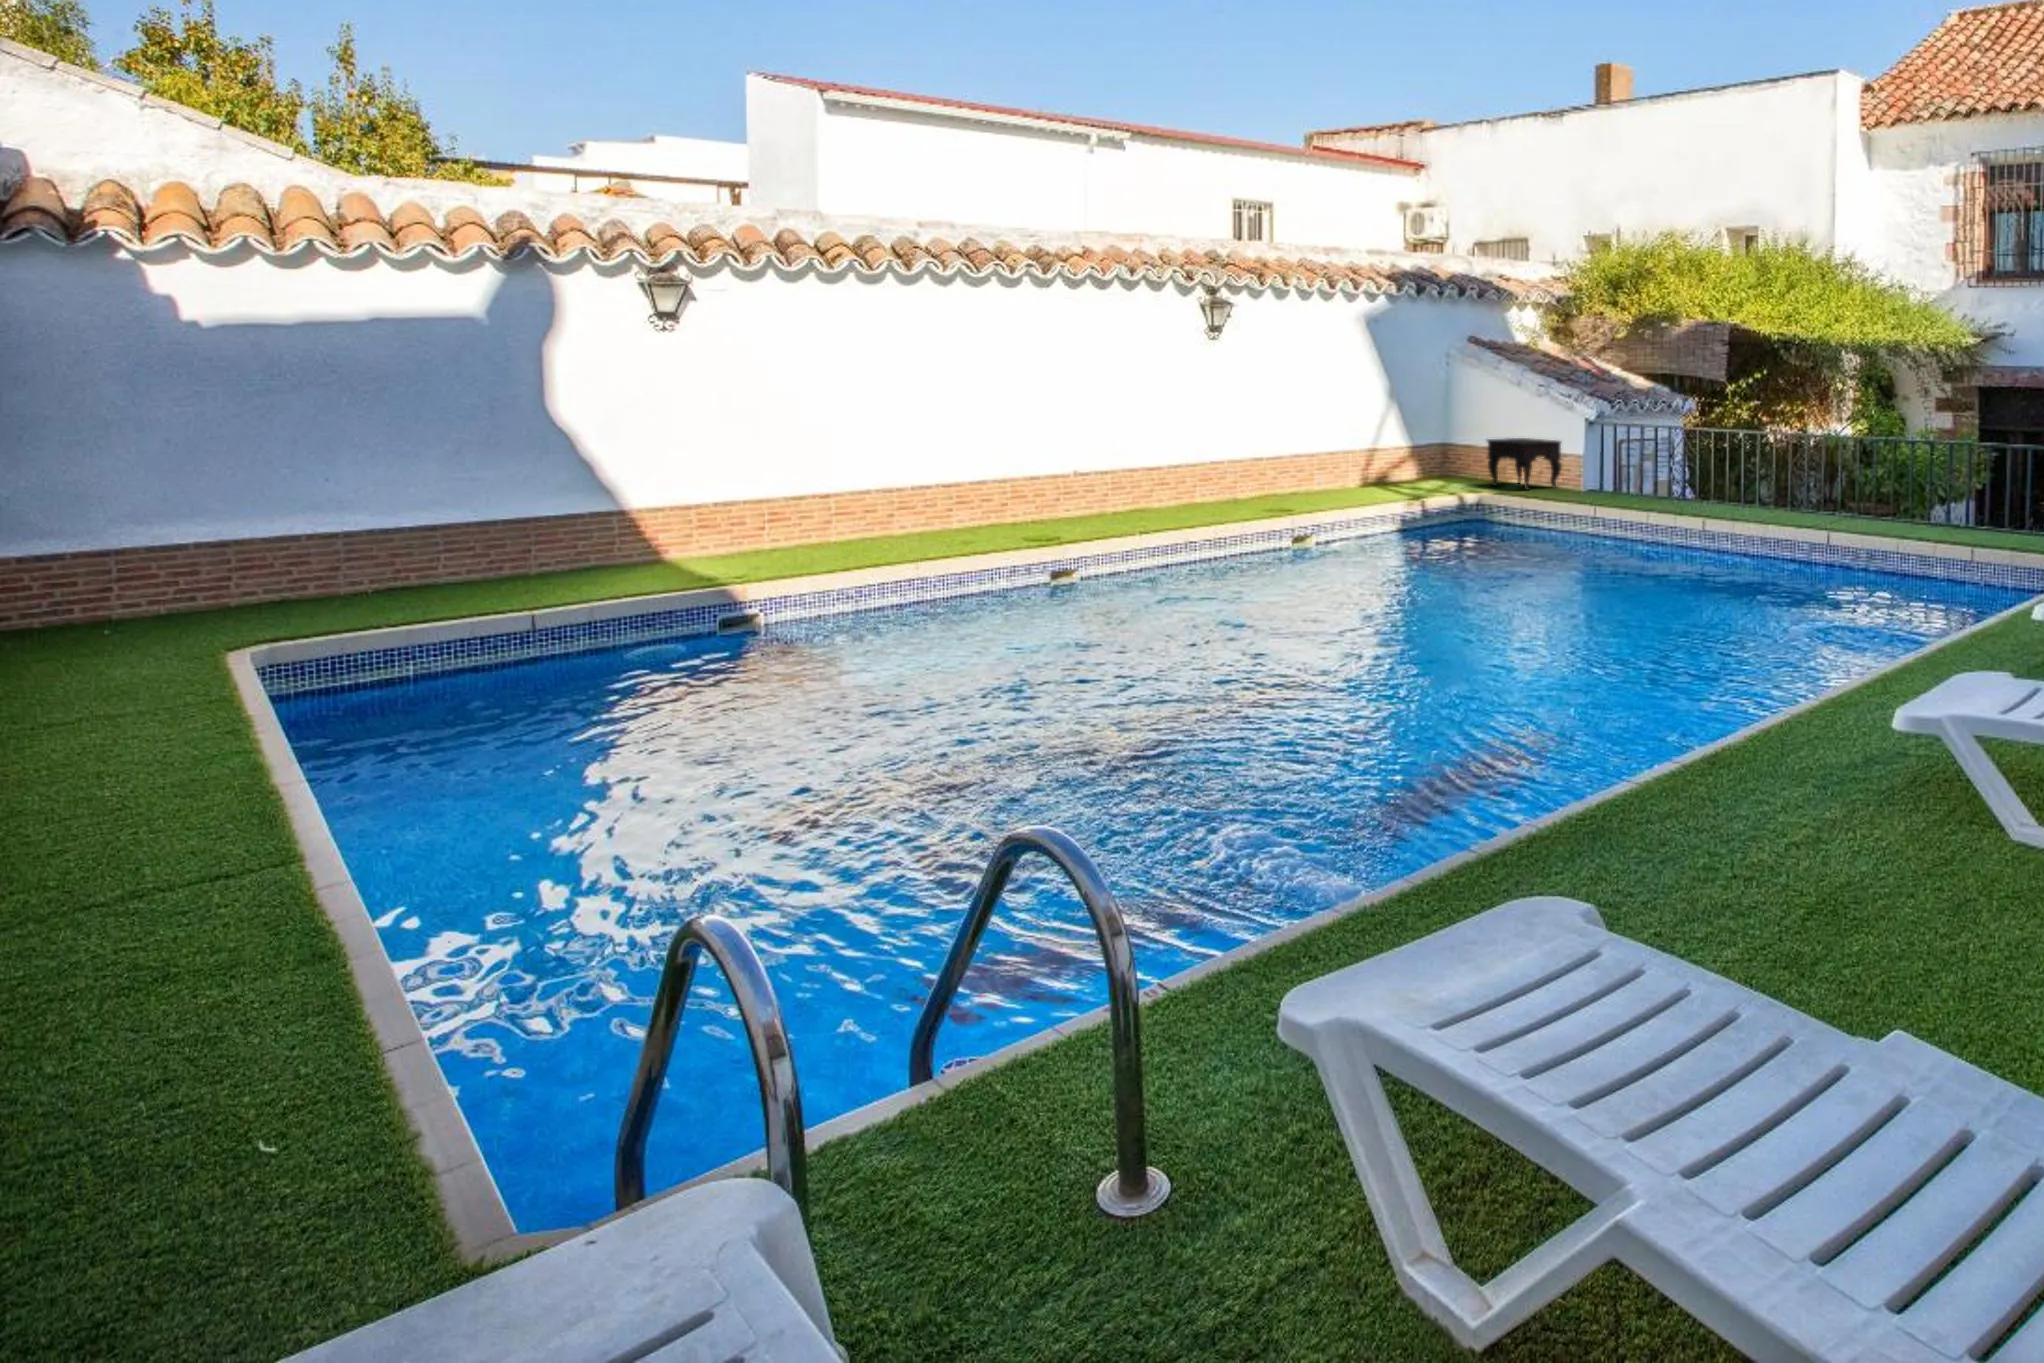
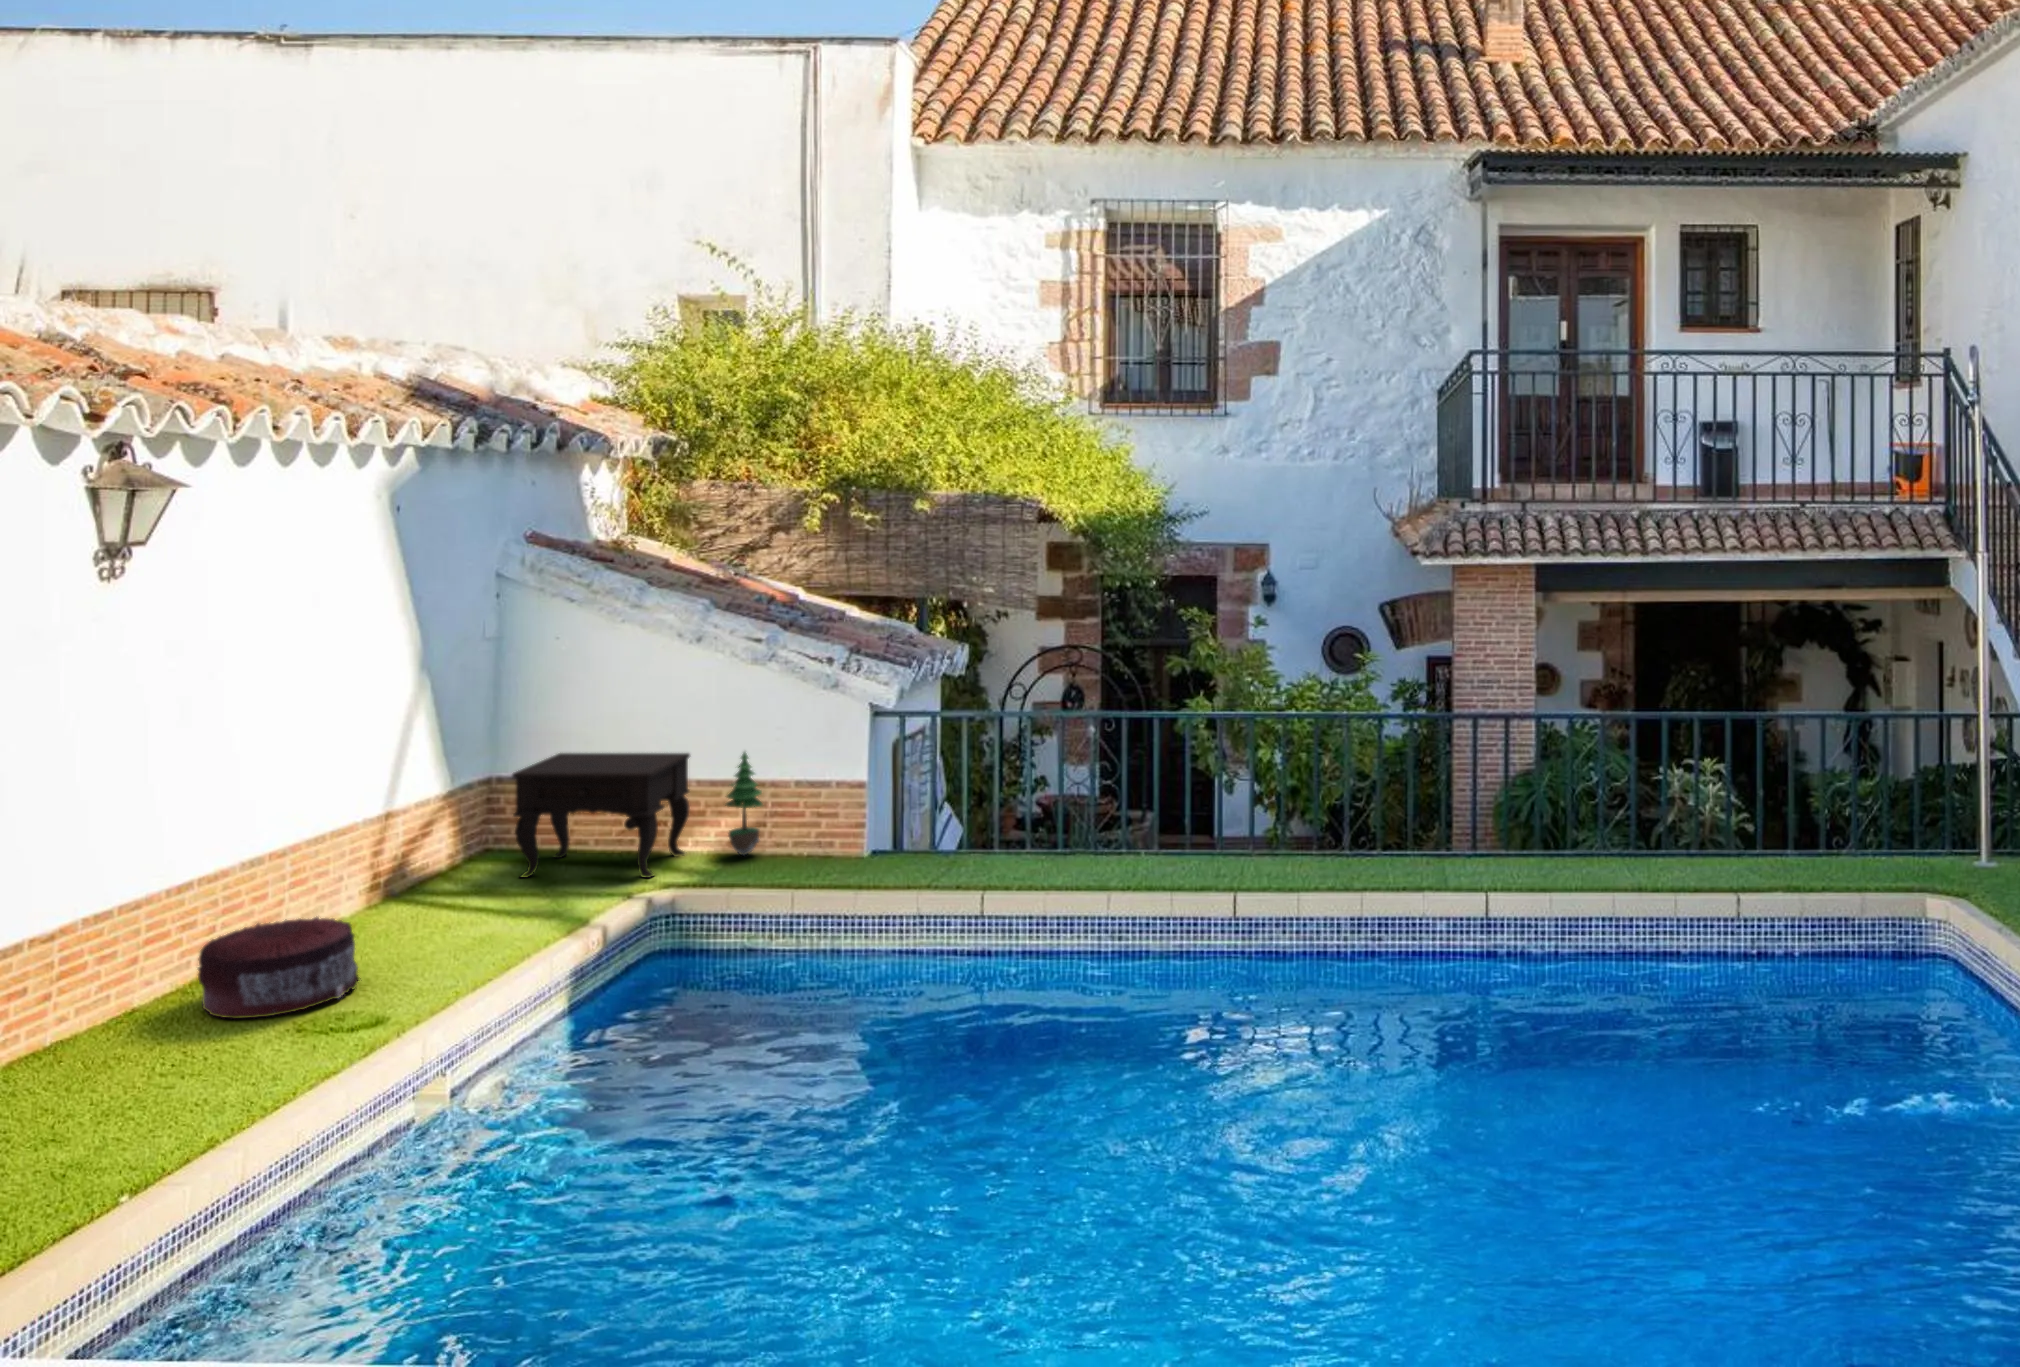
potted tree: none [1566,440,1584,490] -> present [725,752,762,855]
pouf: none [1329,470,1380,498] -> present [198,916,361,1019]

